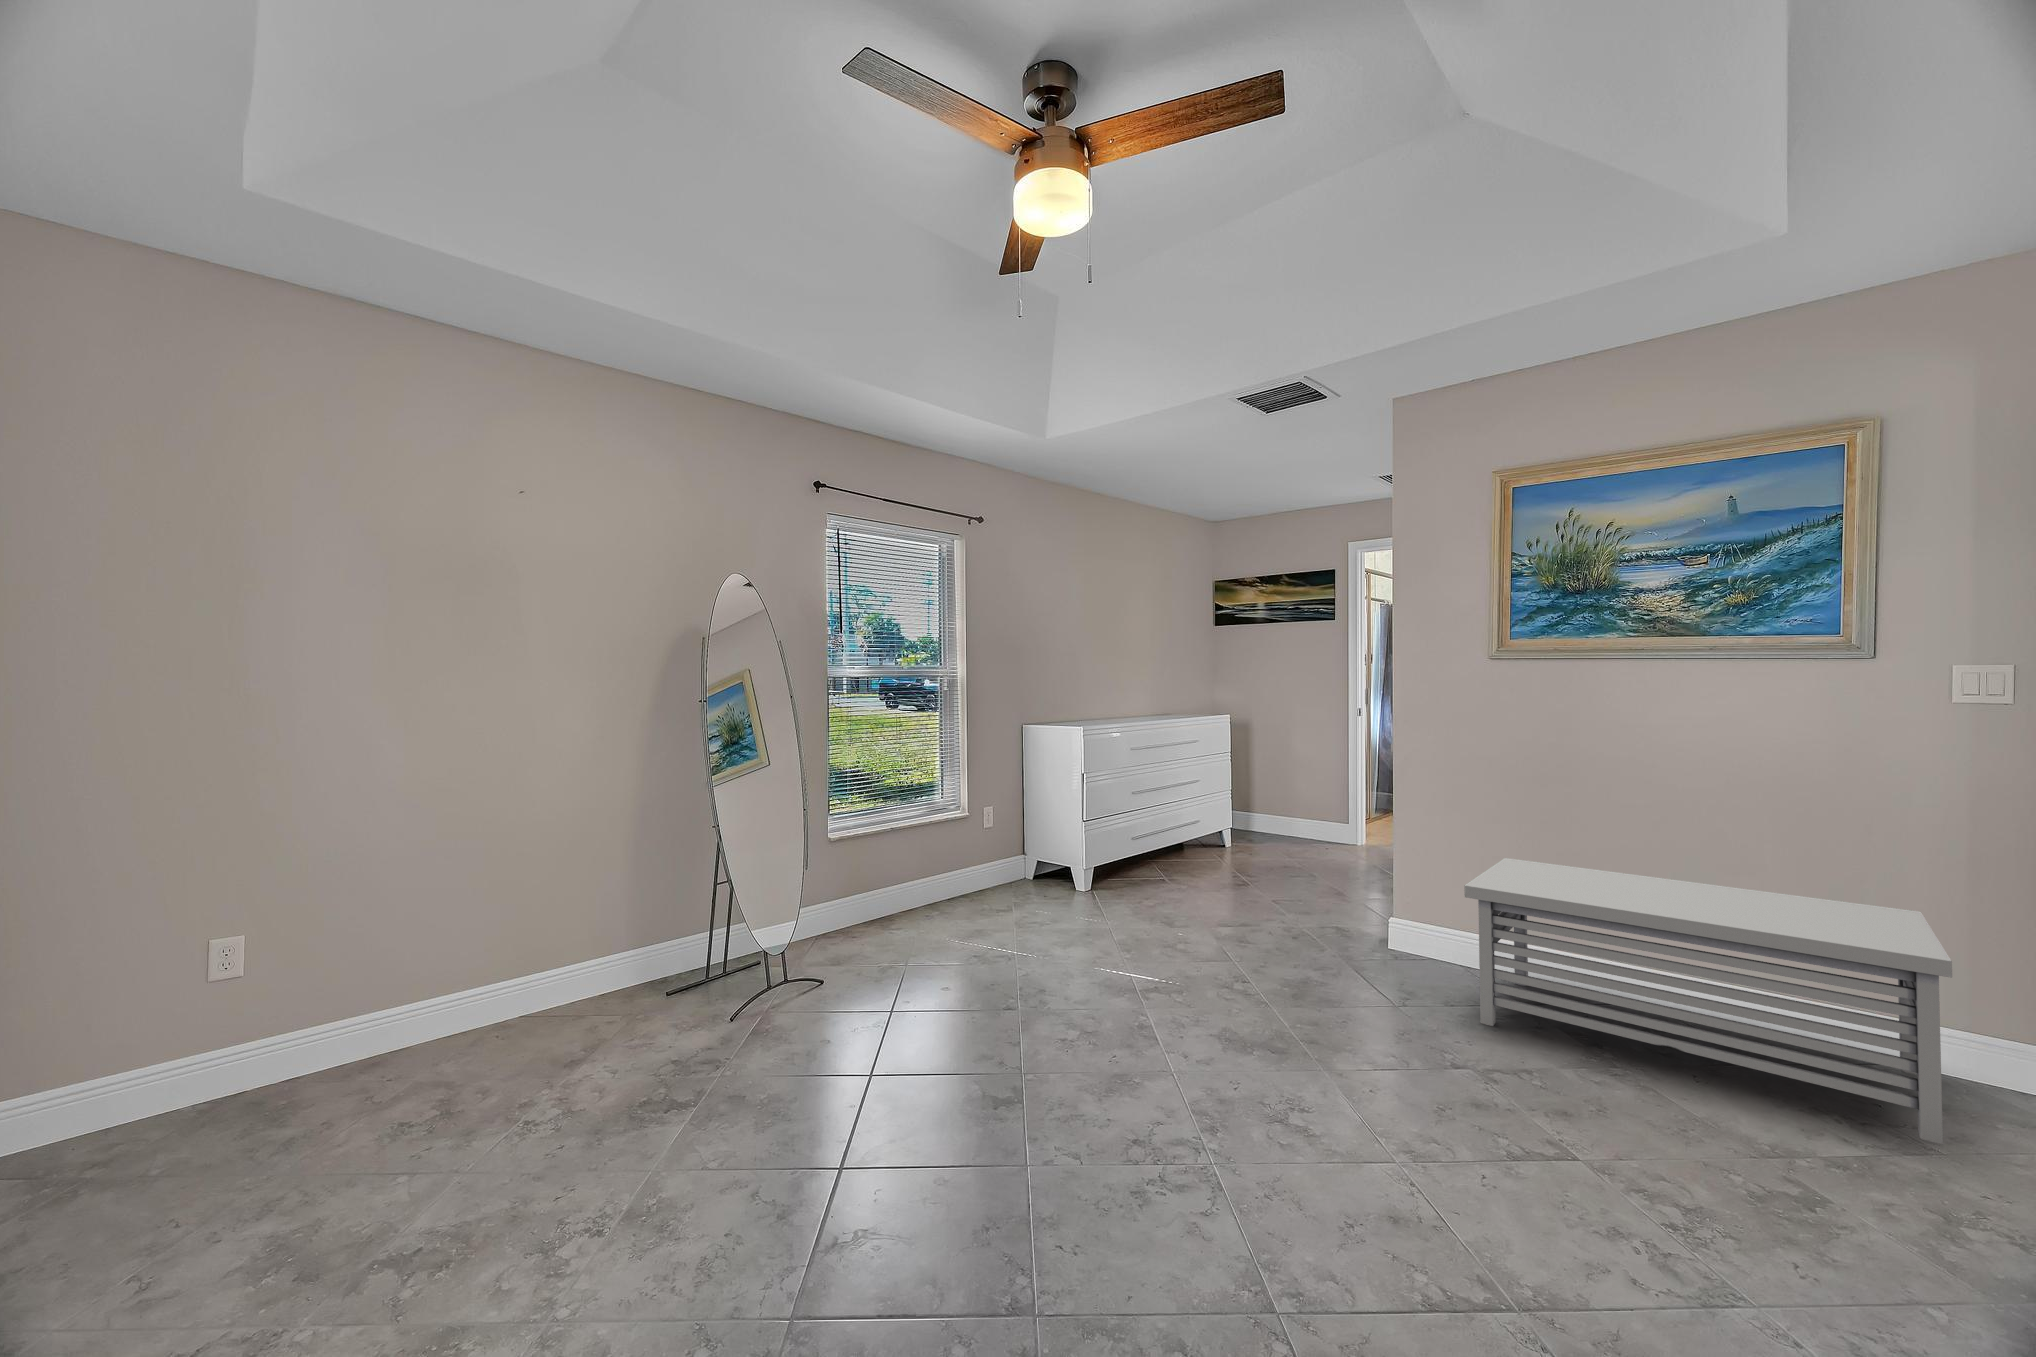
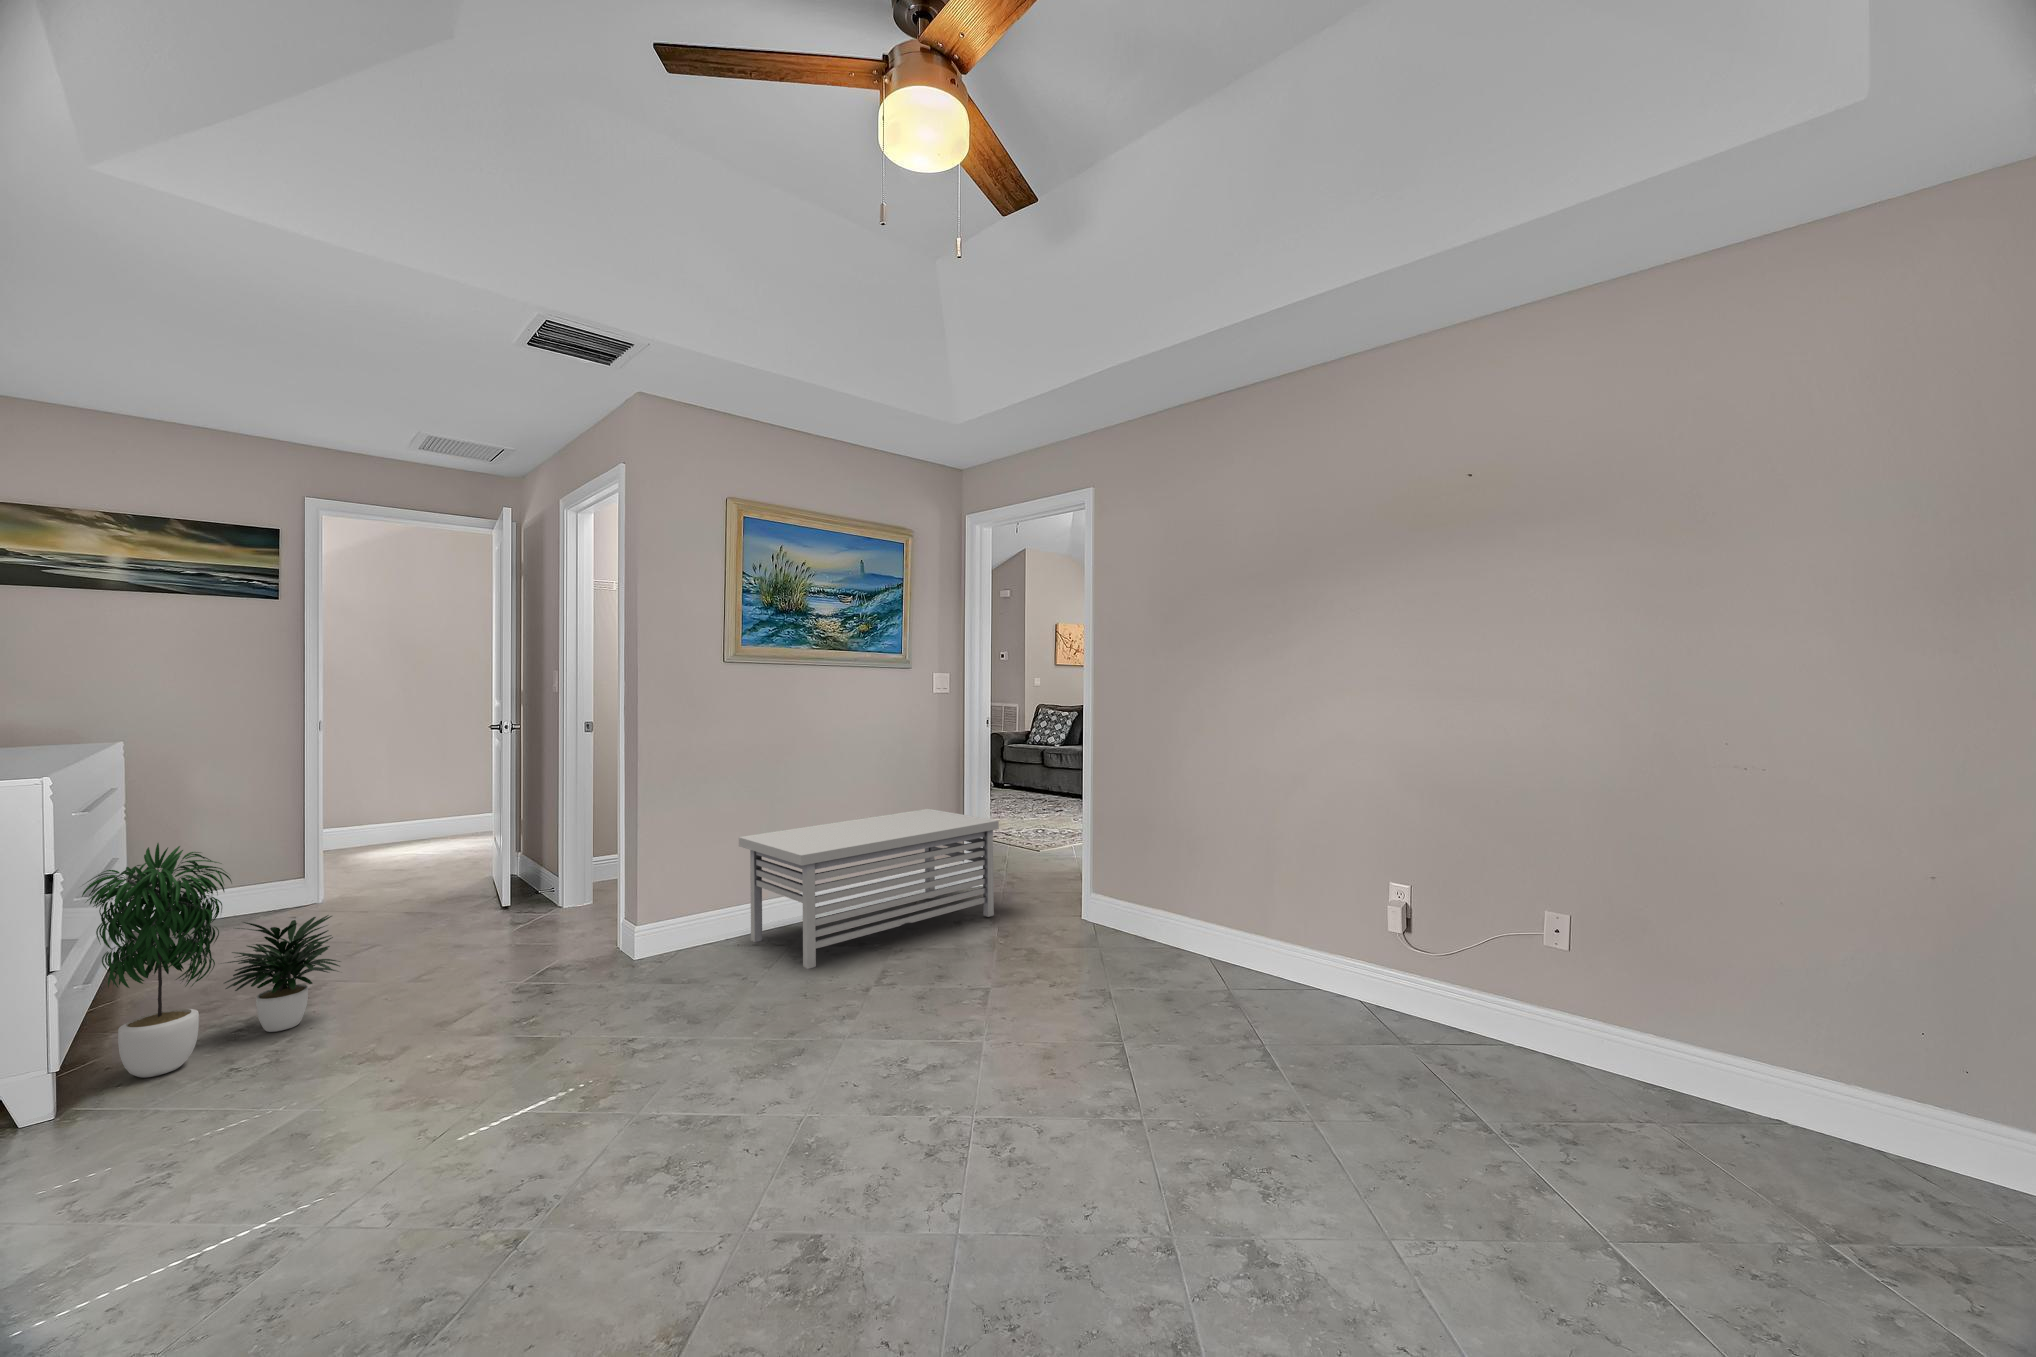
potted plant: none [1117,767,1230,895] -> present [82,843,341,1078]

